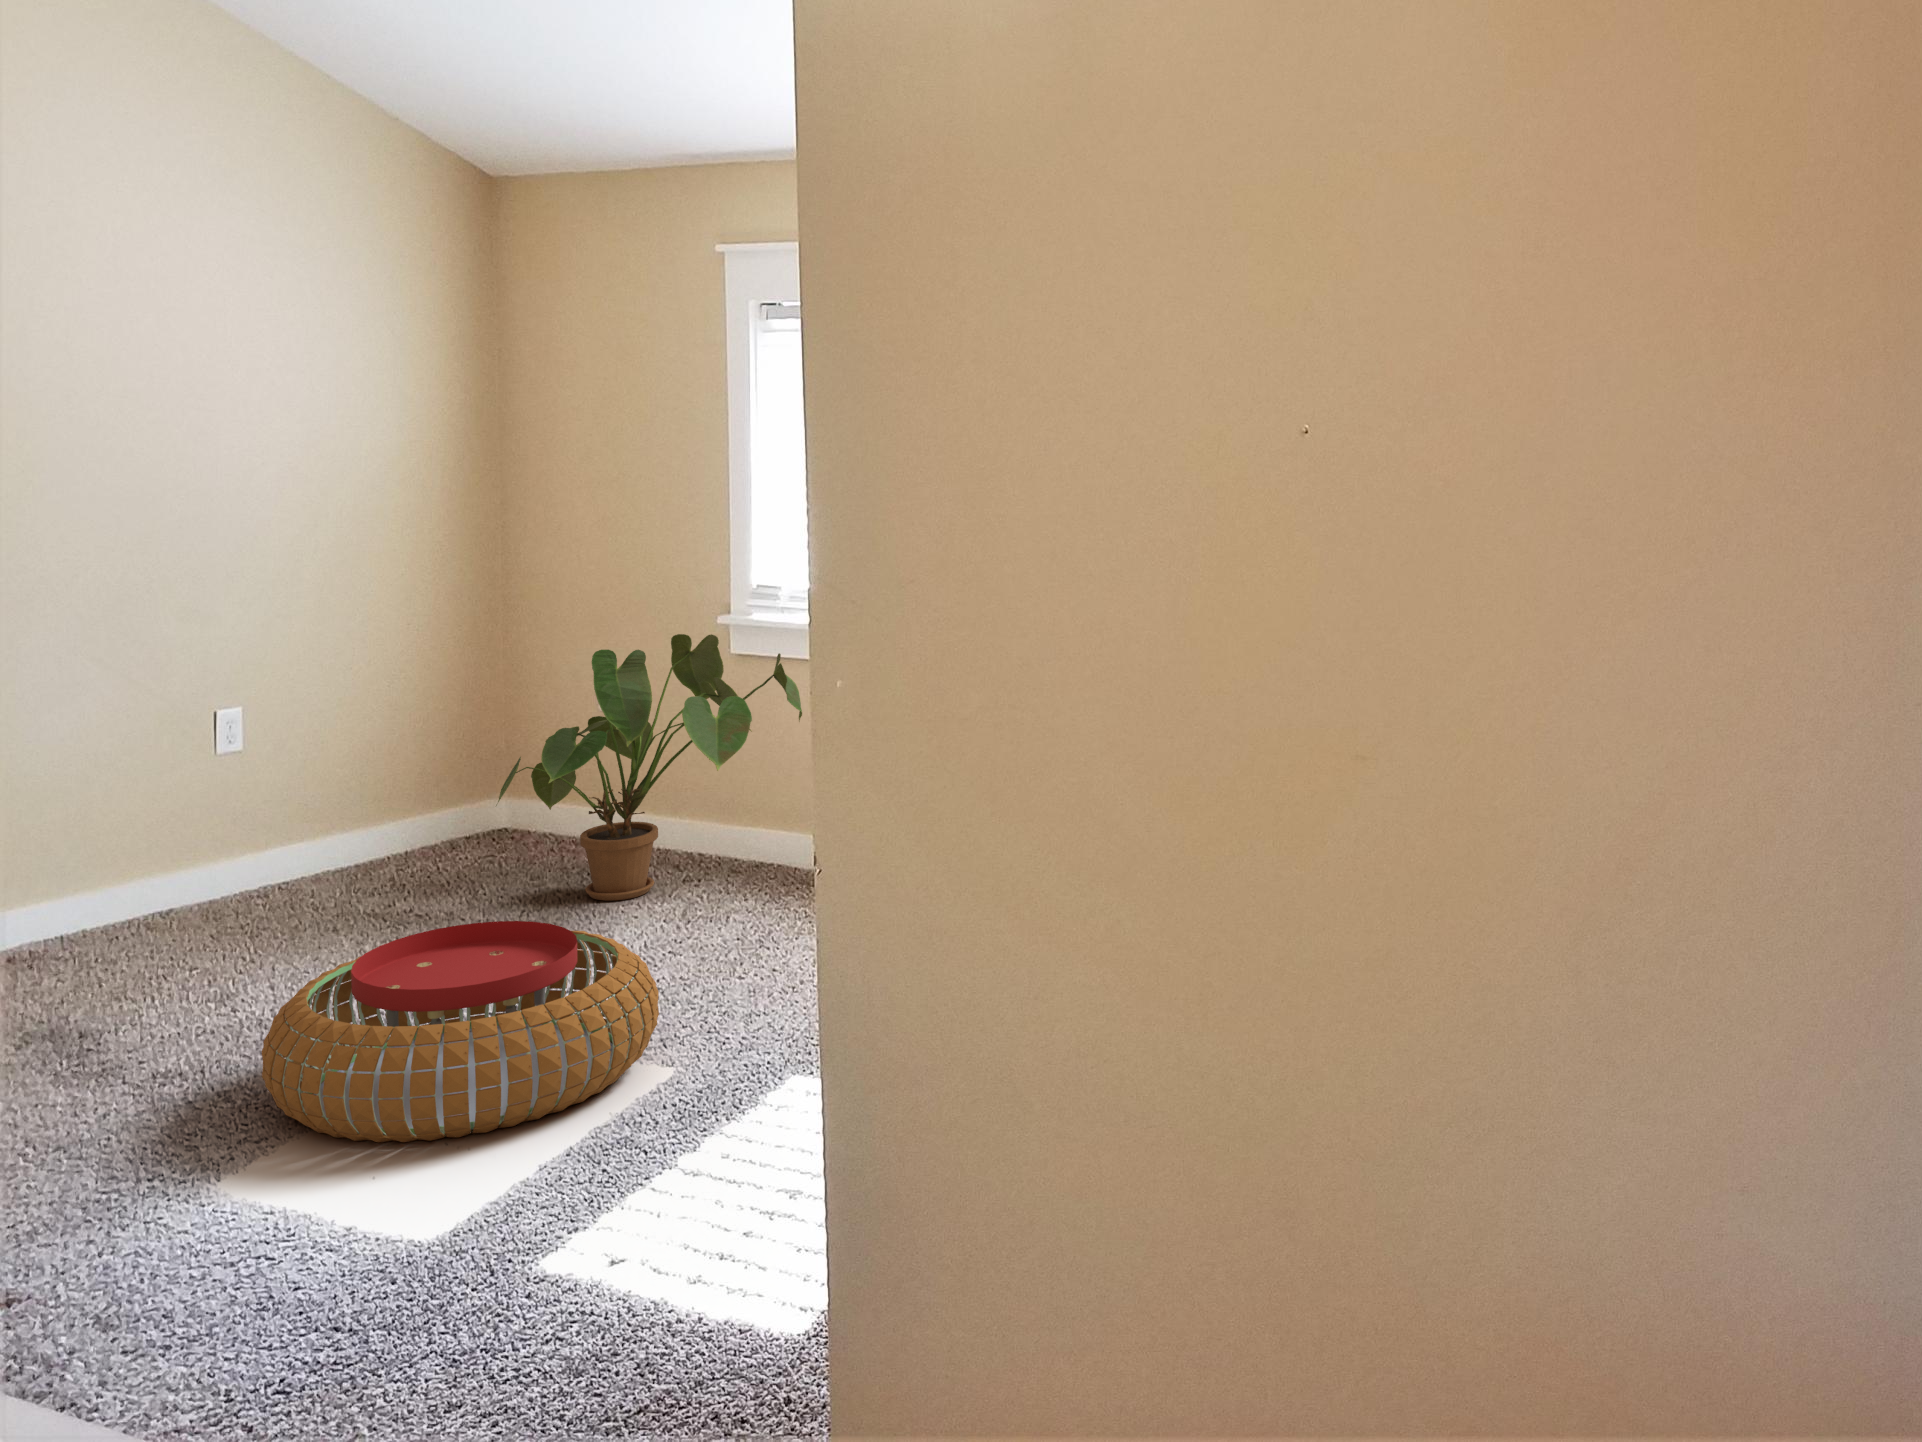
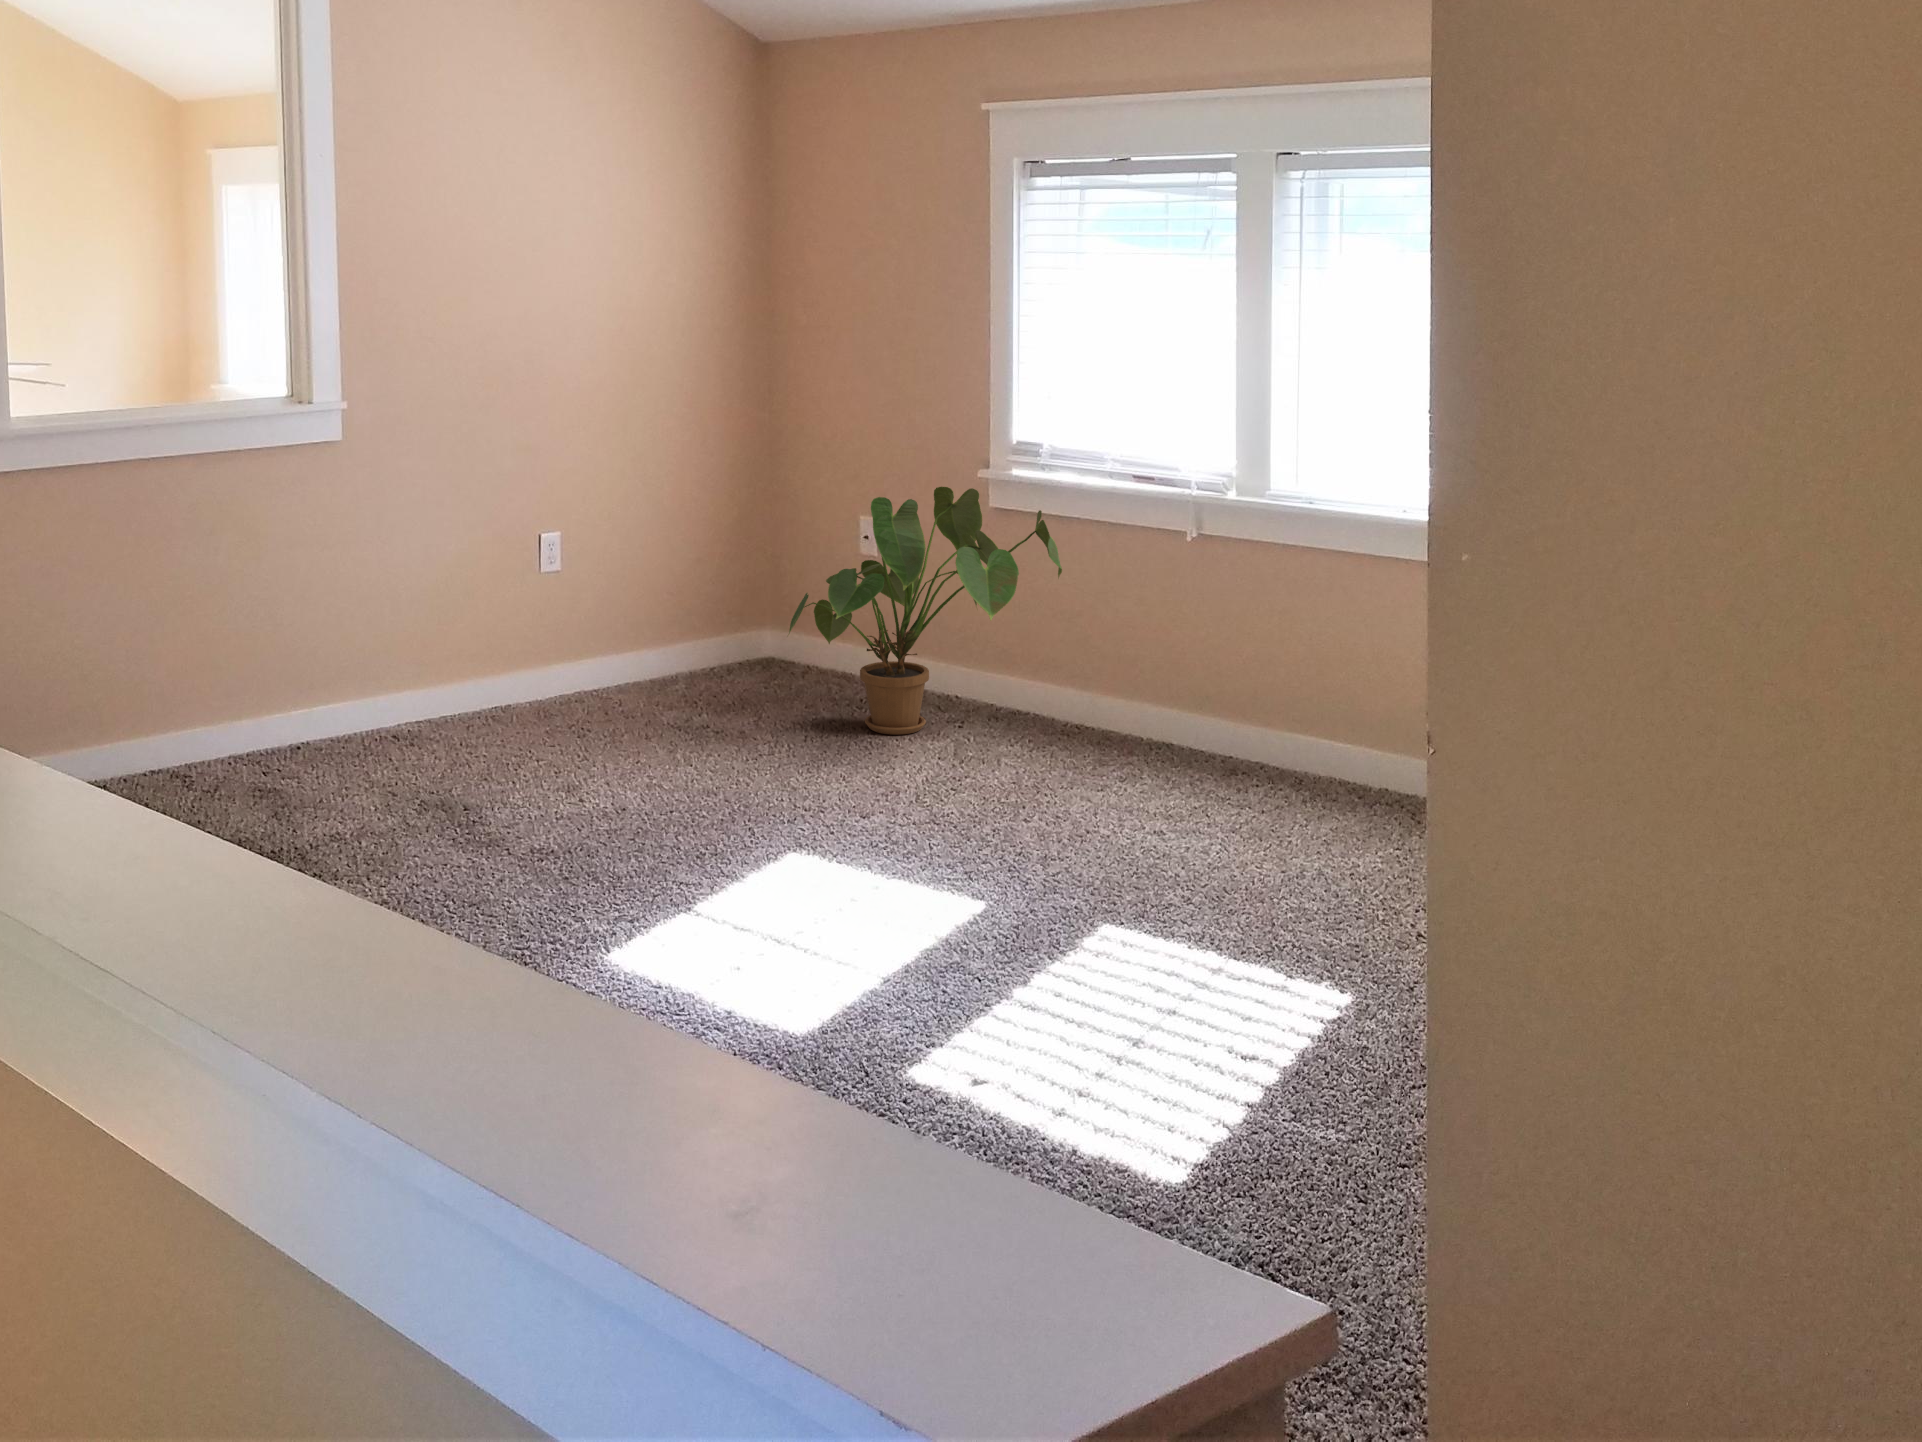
pouf: present [261,921,659,1142] -> none [635,745,968,940]

